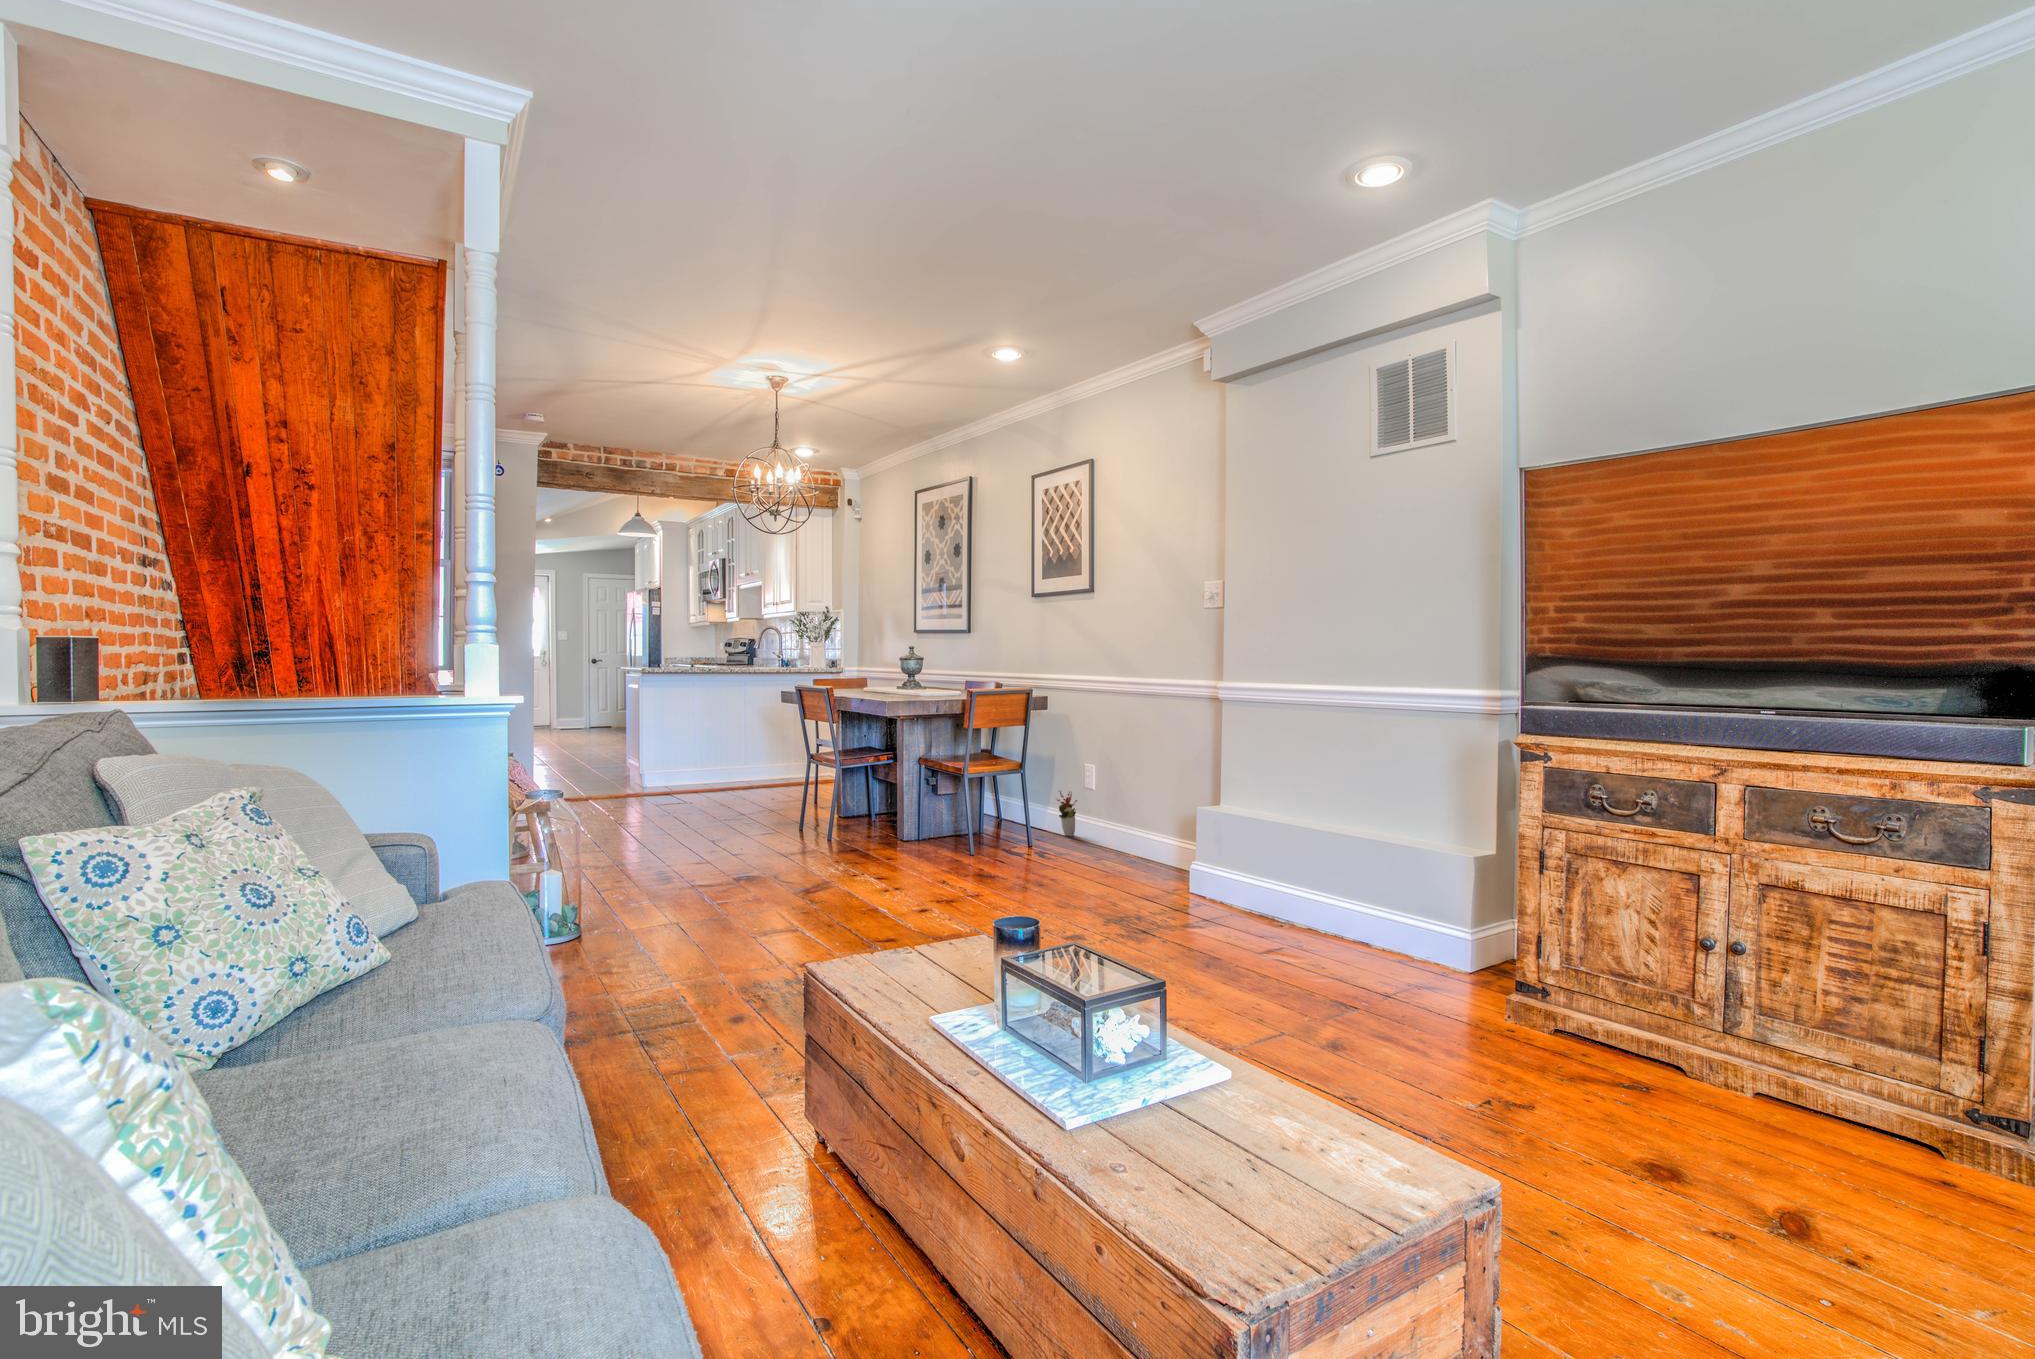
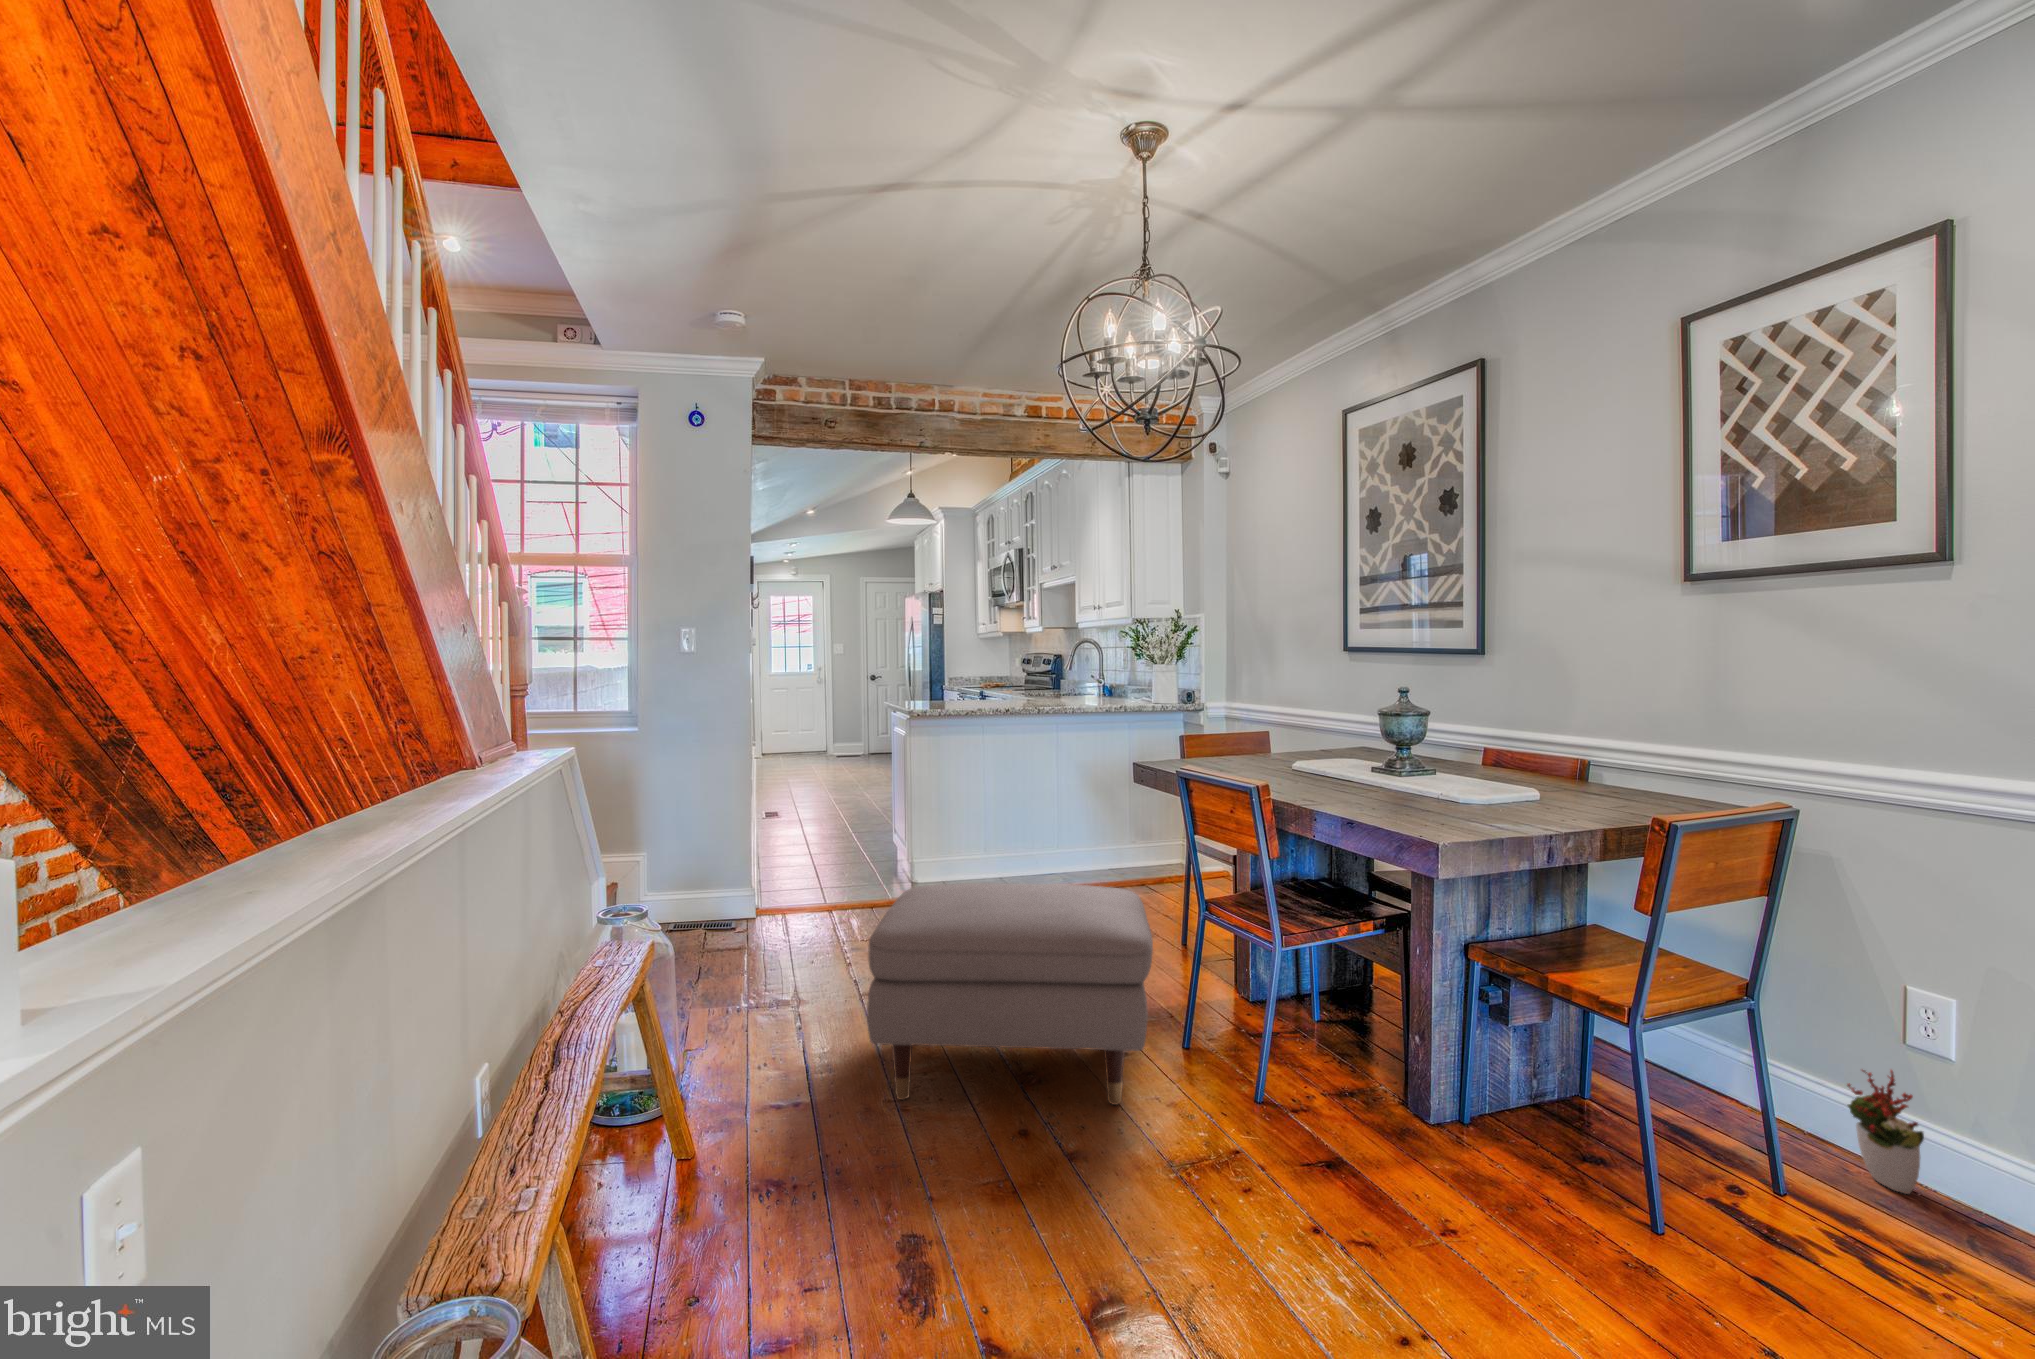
ottoman: none [635,744,782,841] -> present [867,883,1153,1105]

